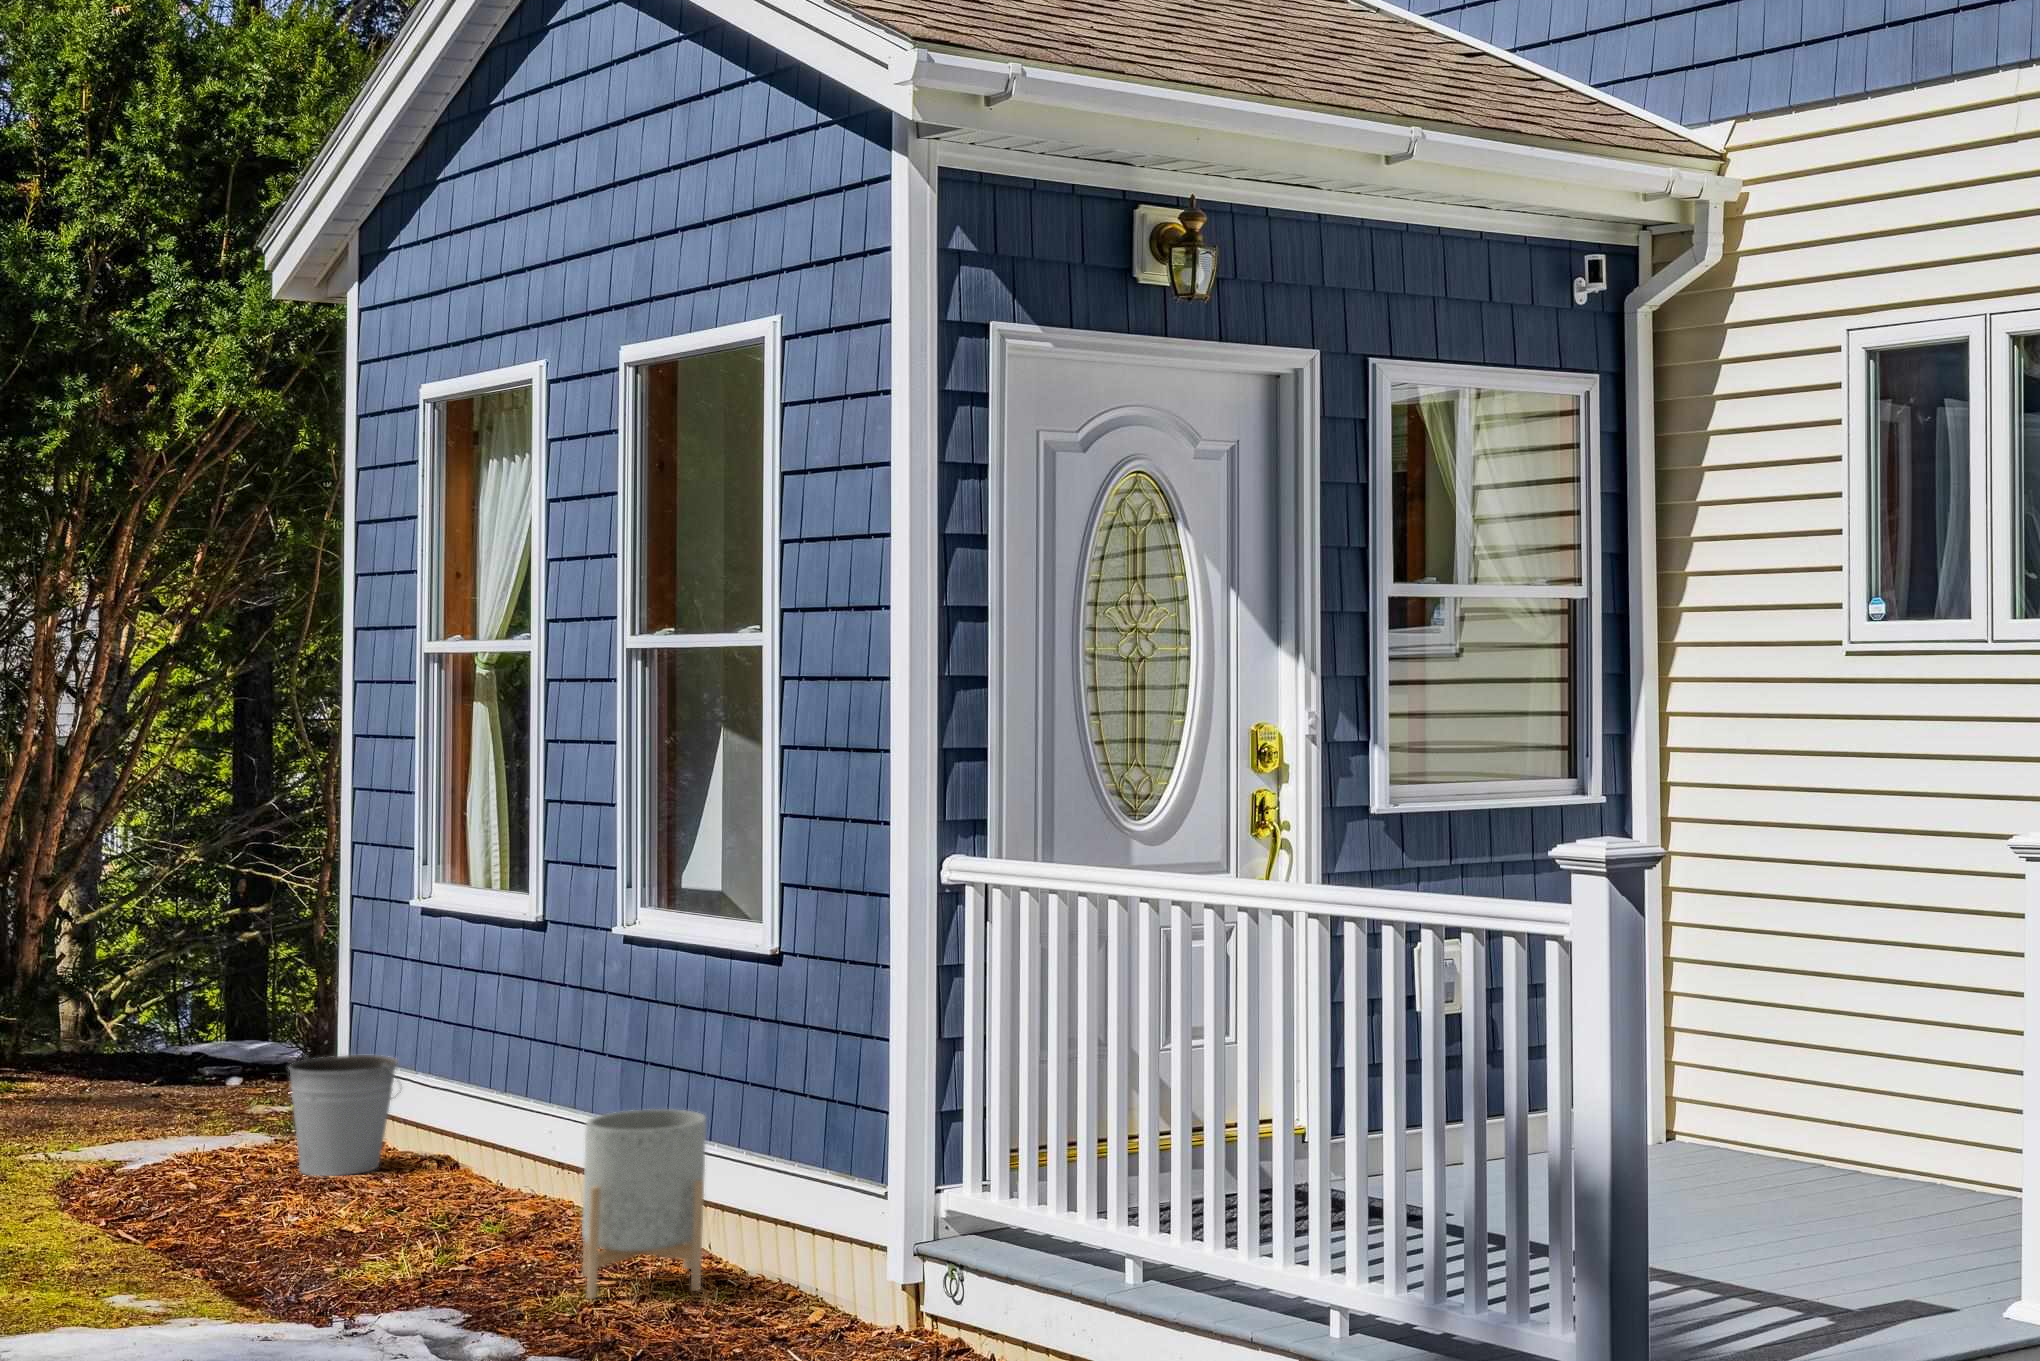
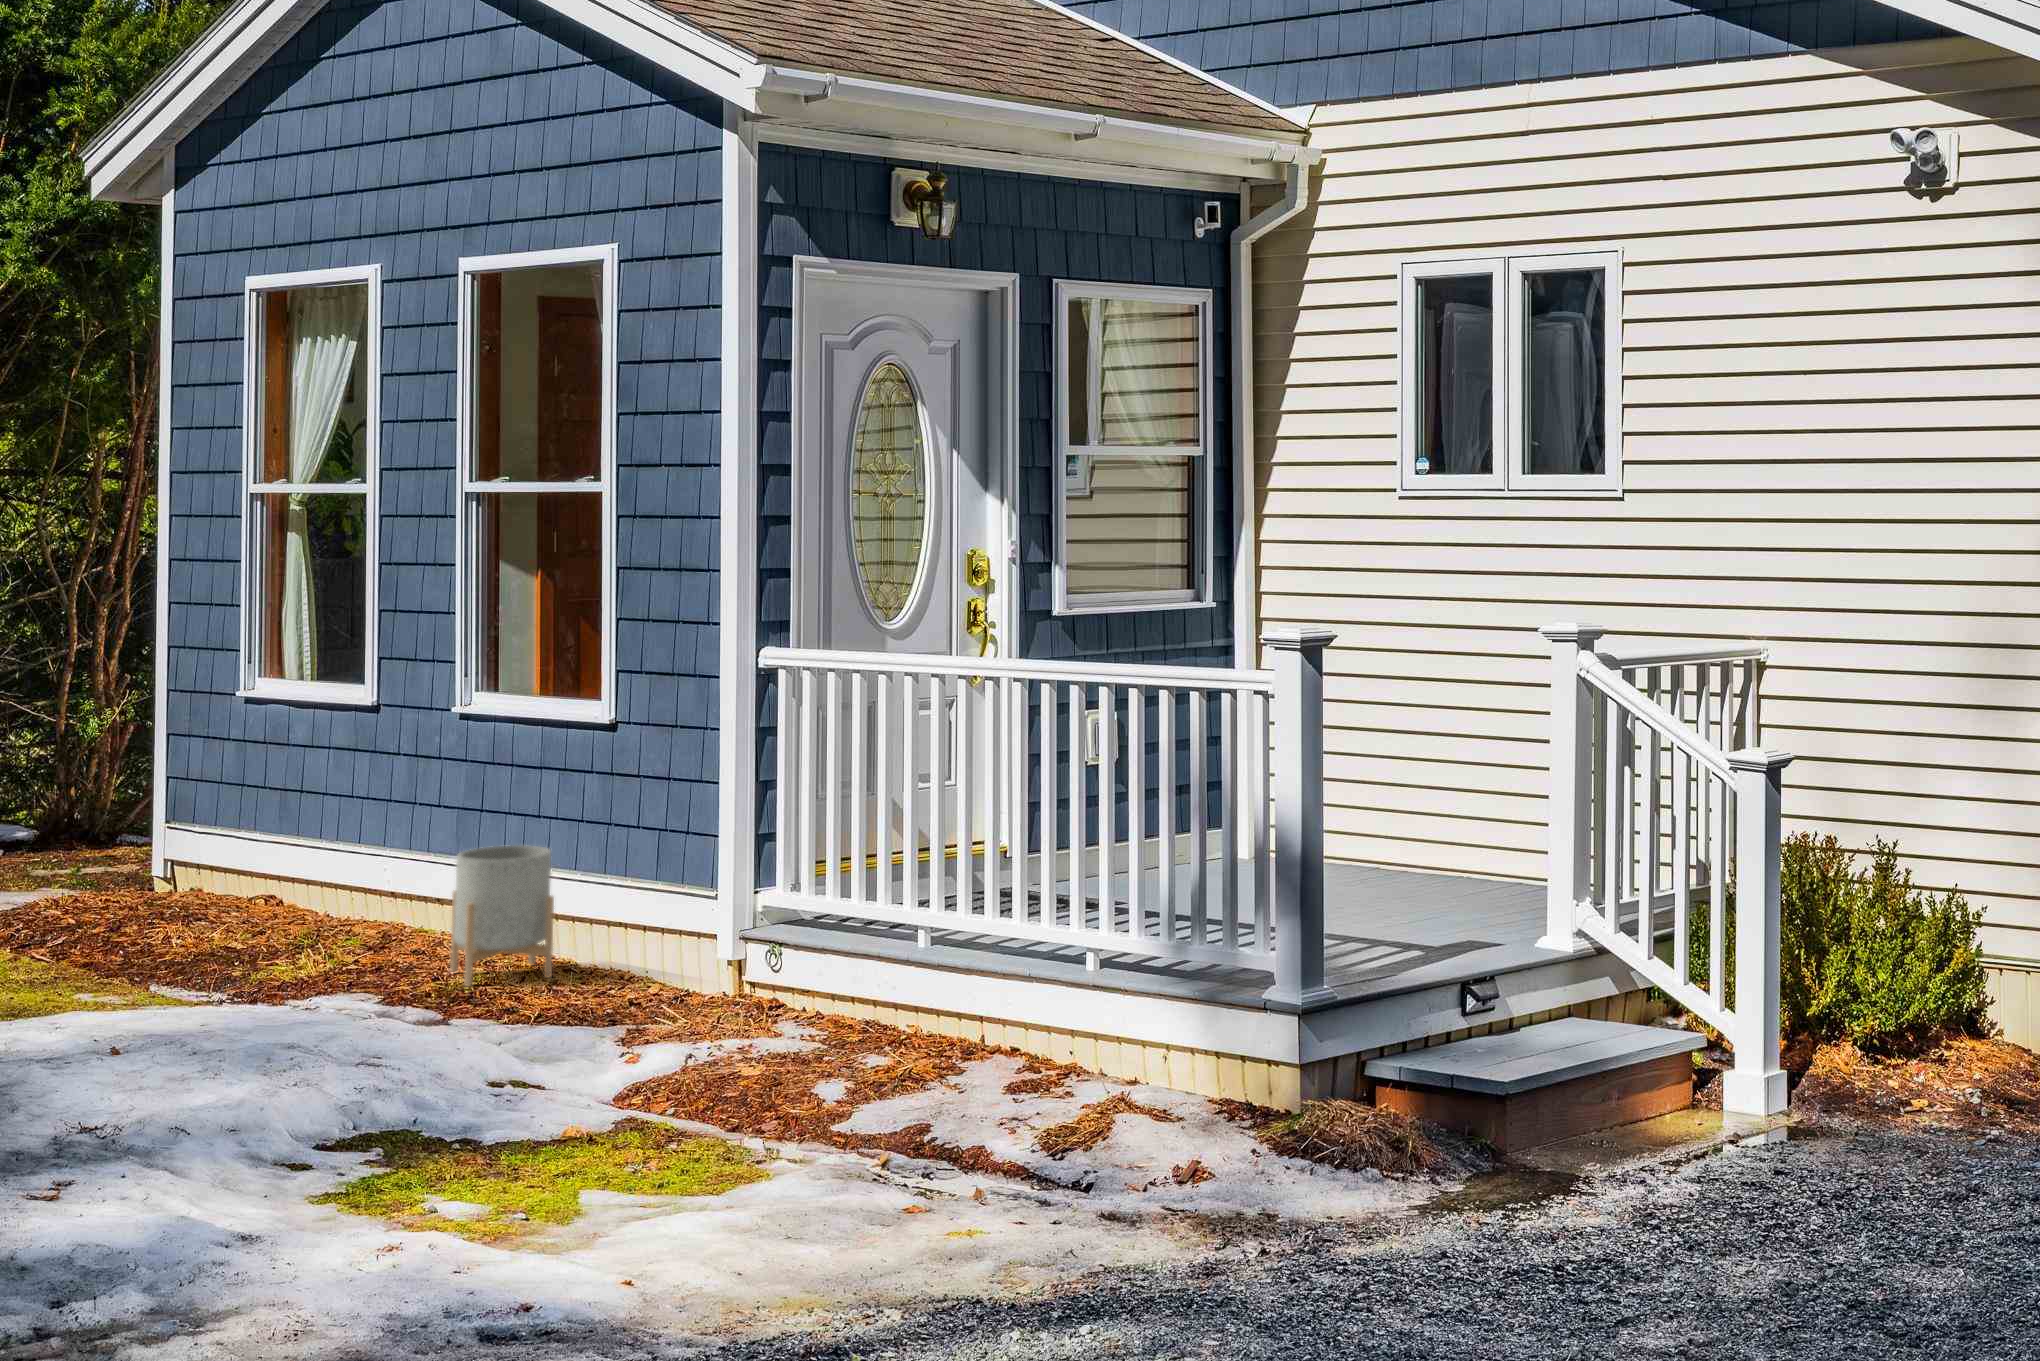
bucket: present [289,1055,398,1176] -> none [133,819,230,915]

